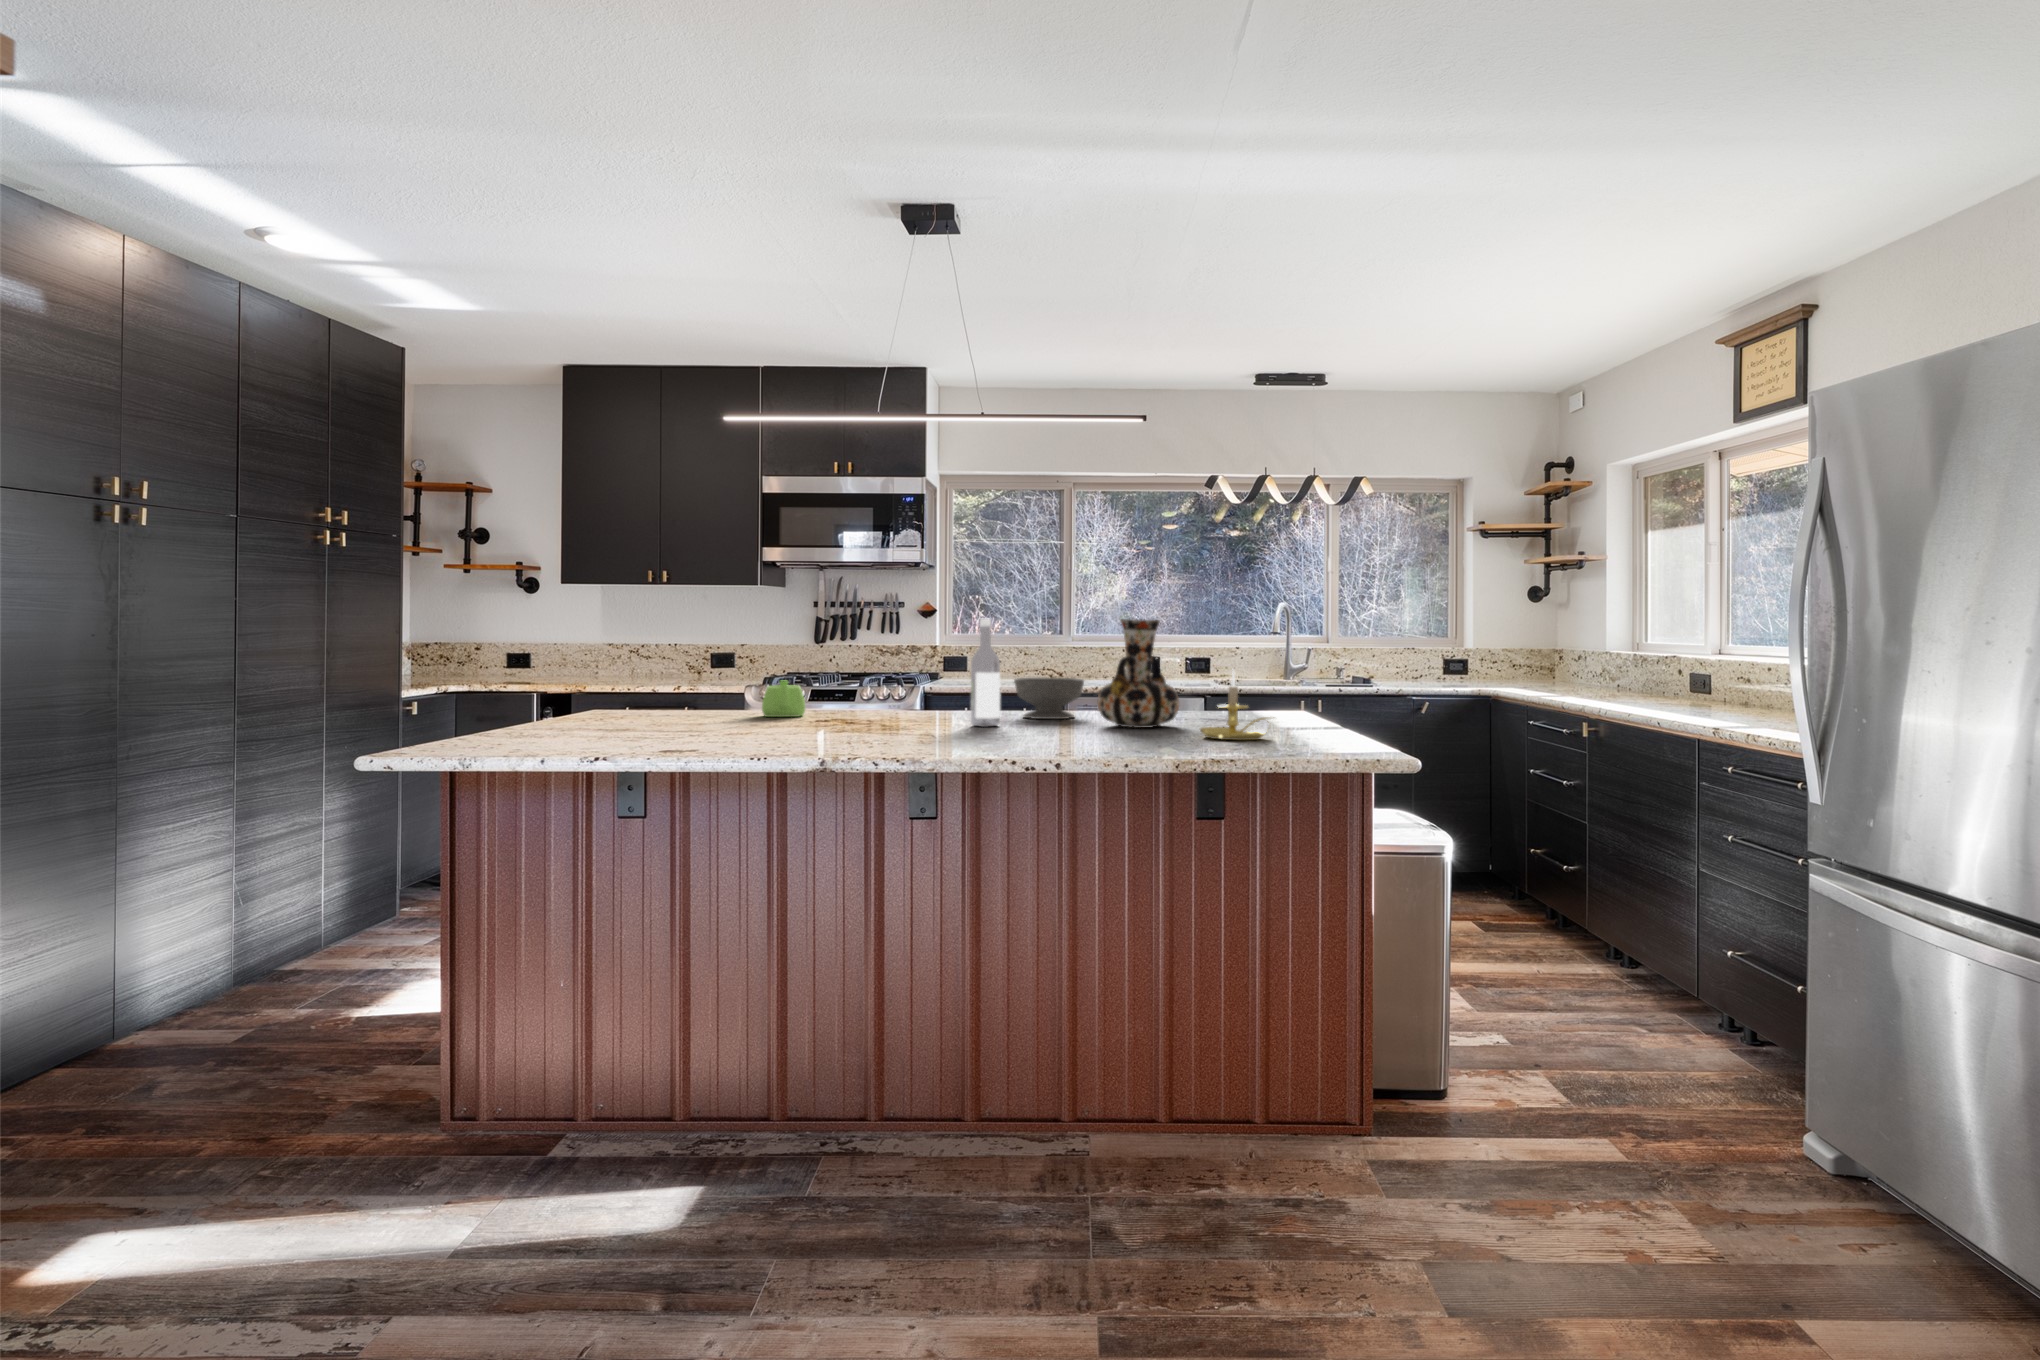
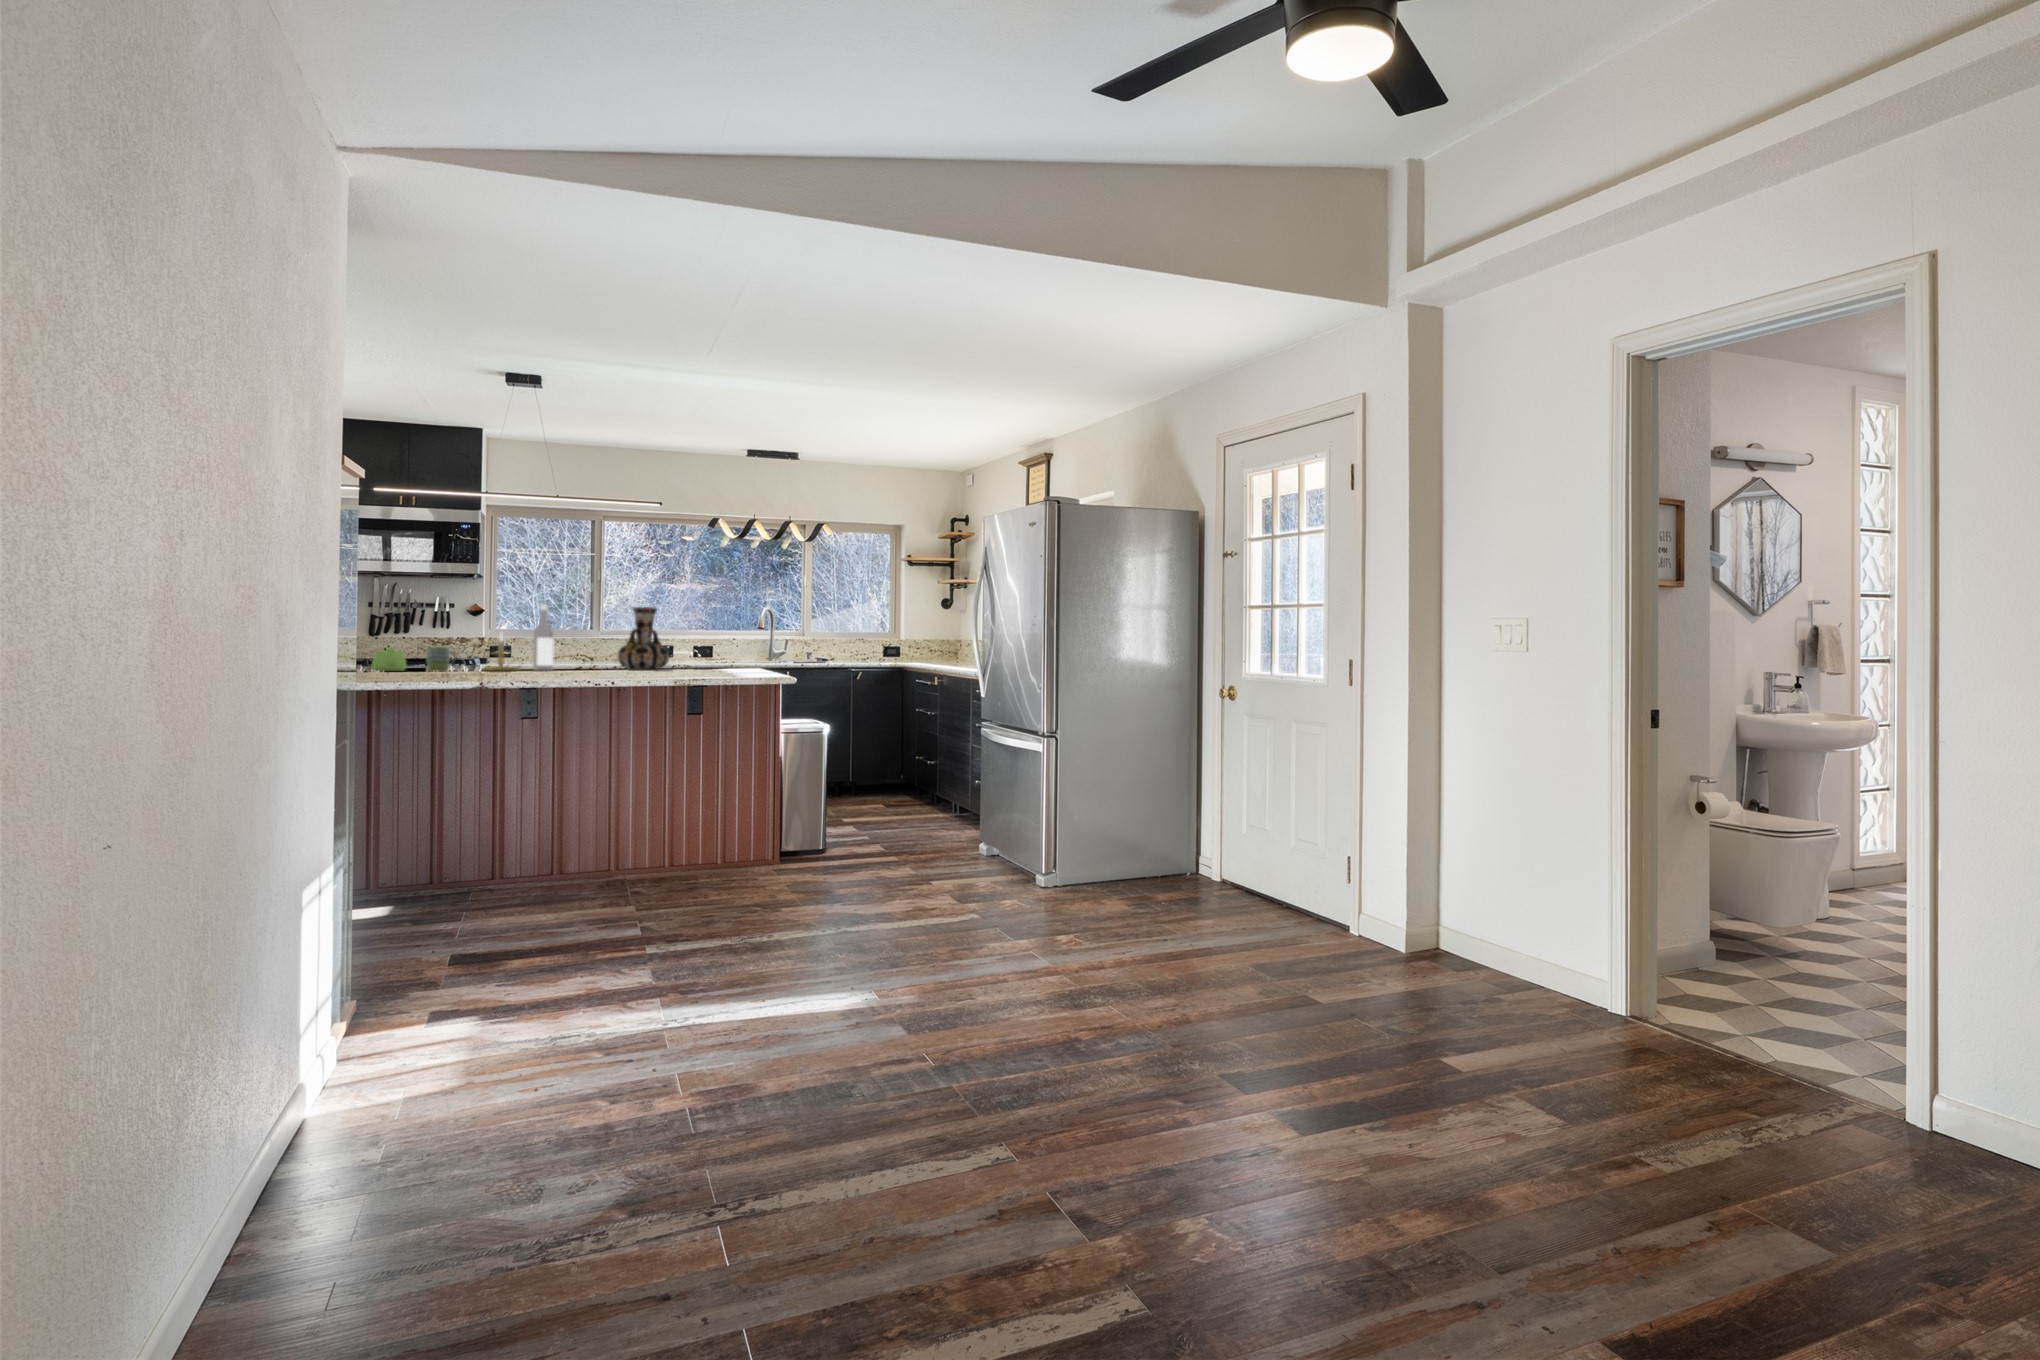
candle holder: present [1200,671,1268,740] -> present [480,637,521,671]
bowl: present [1014,678,1084,719] -> none [561,646,610,670]
mug: none [802,694,850,738] -> present [426,647,457,671]

